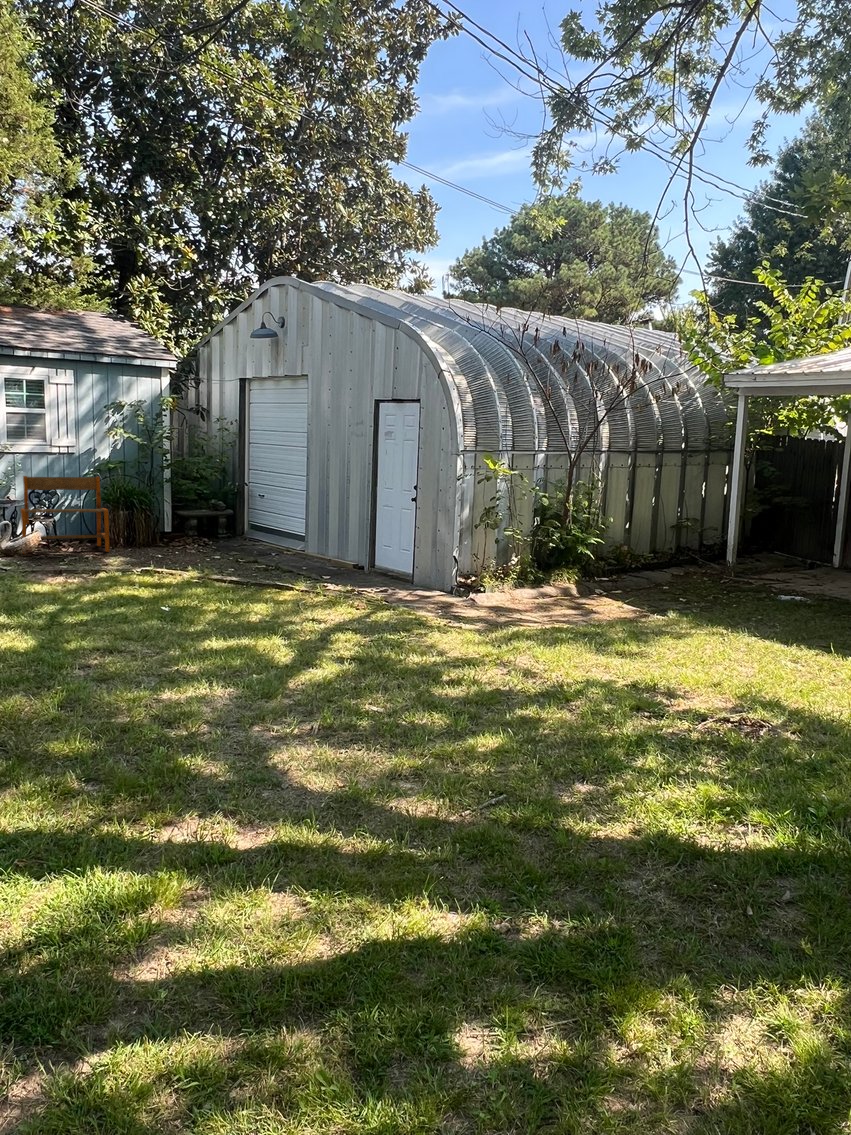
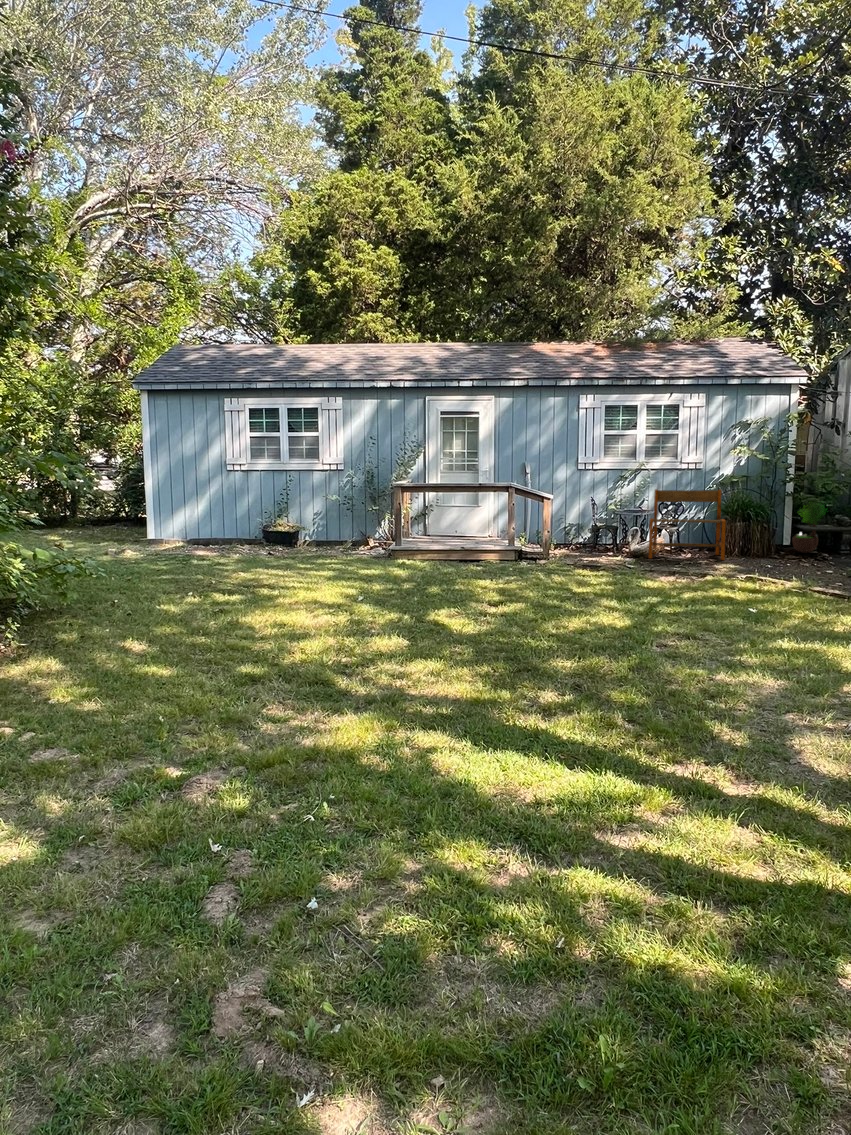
potted tree: none [173,485,204,540] -> present [792,503,825,553]

